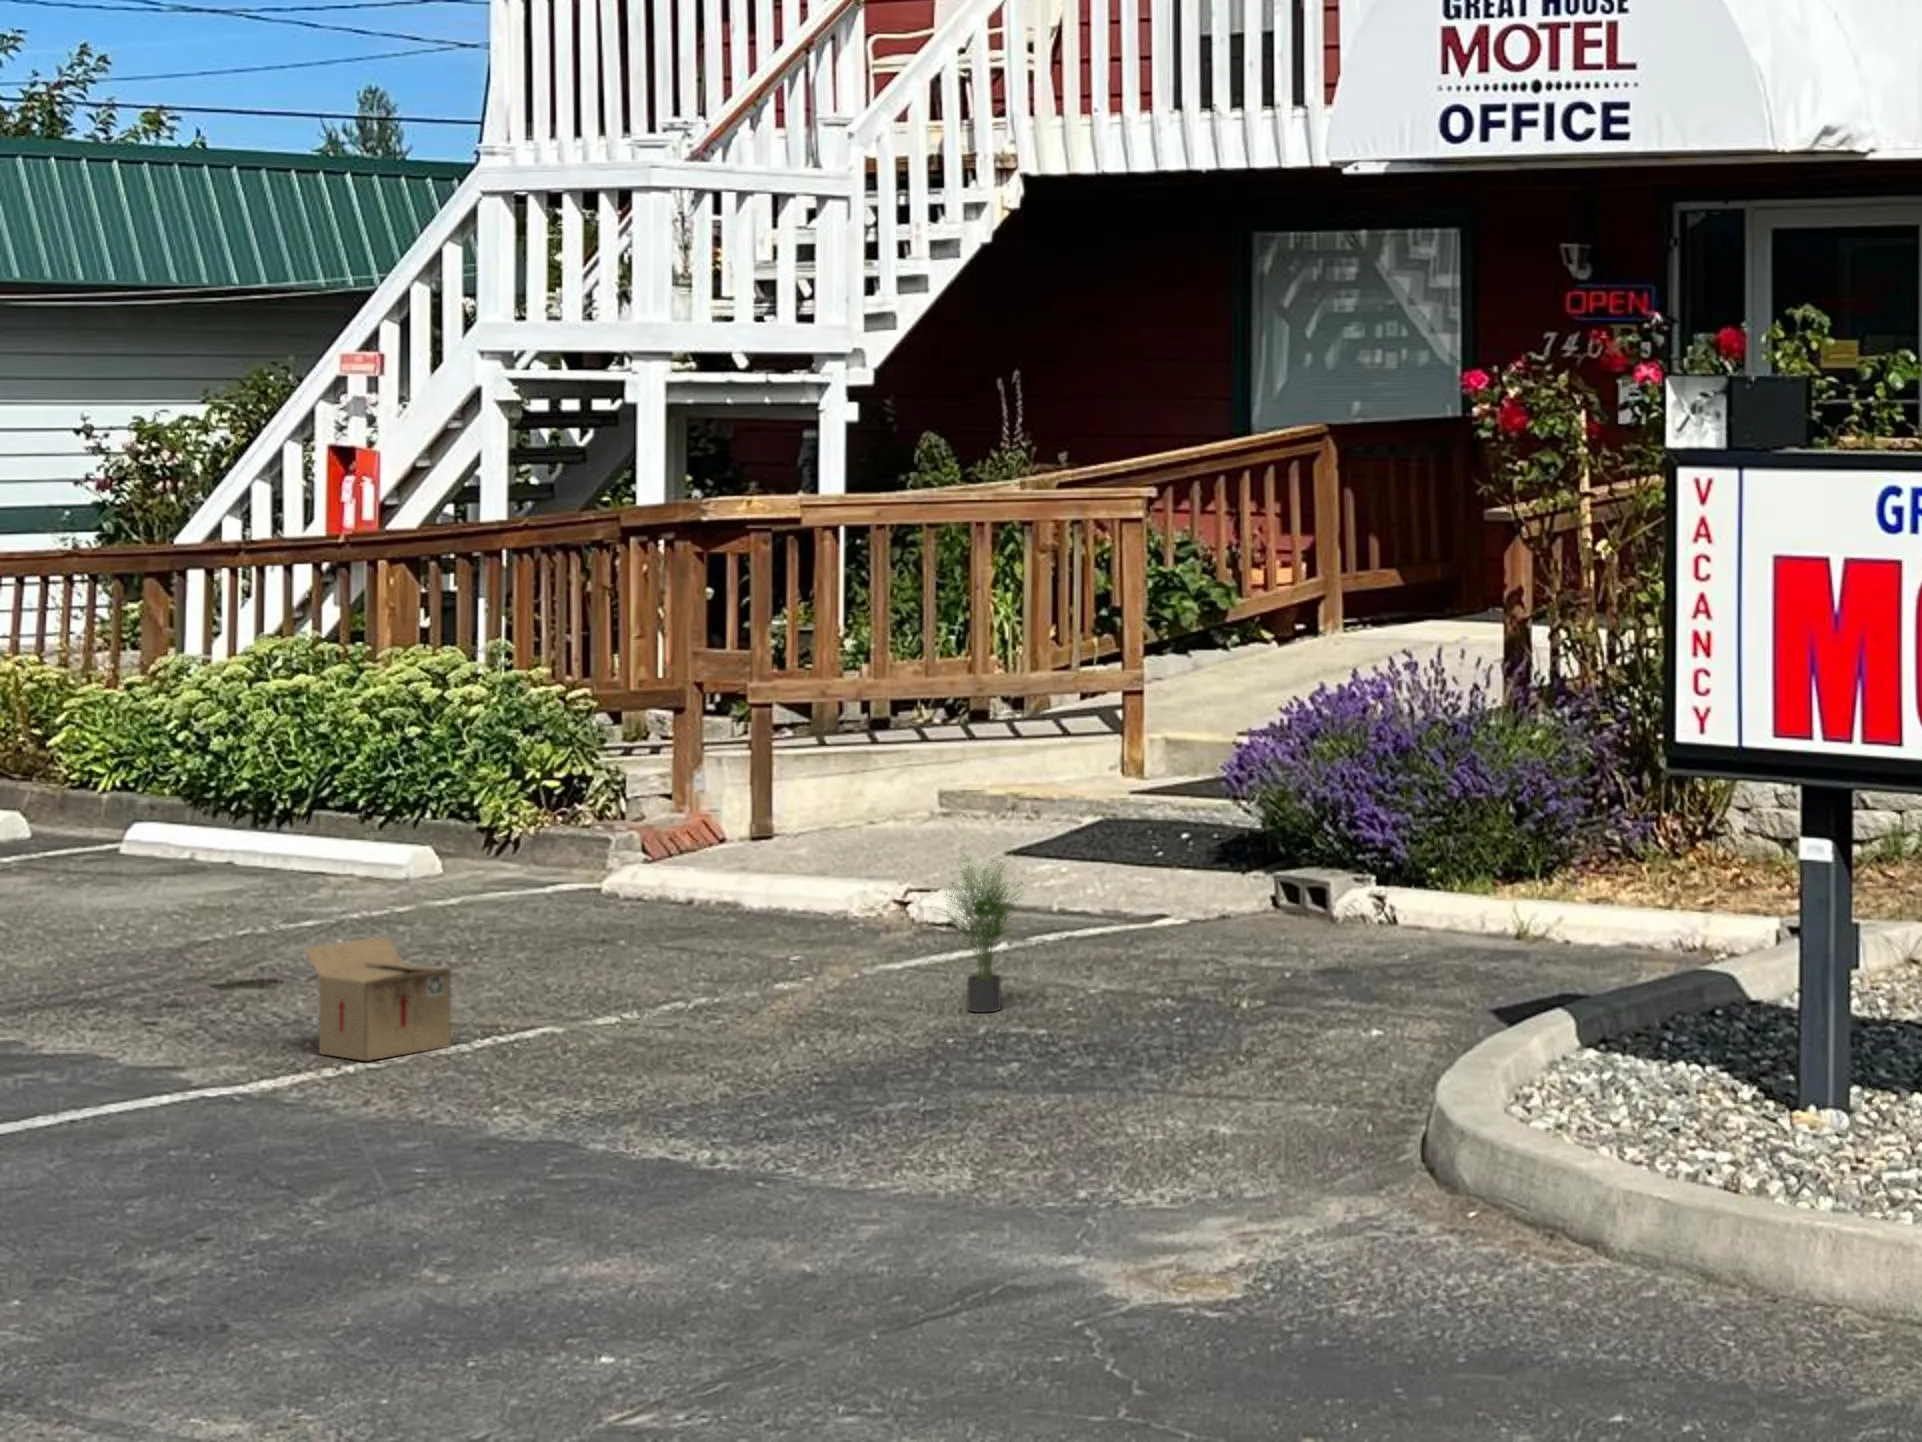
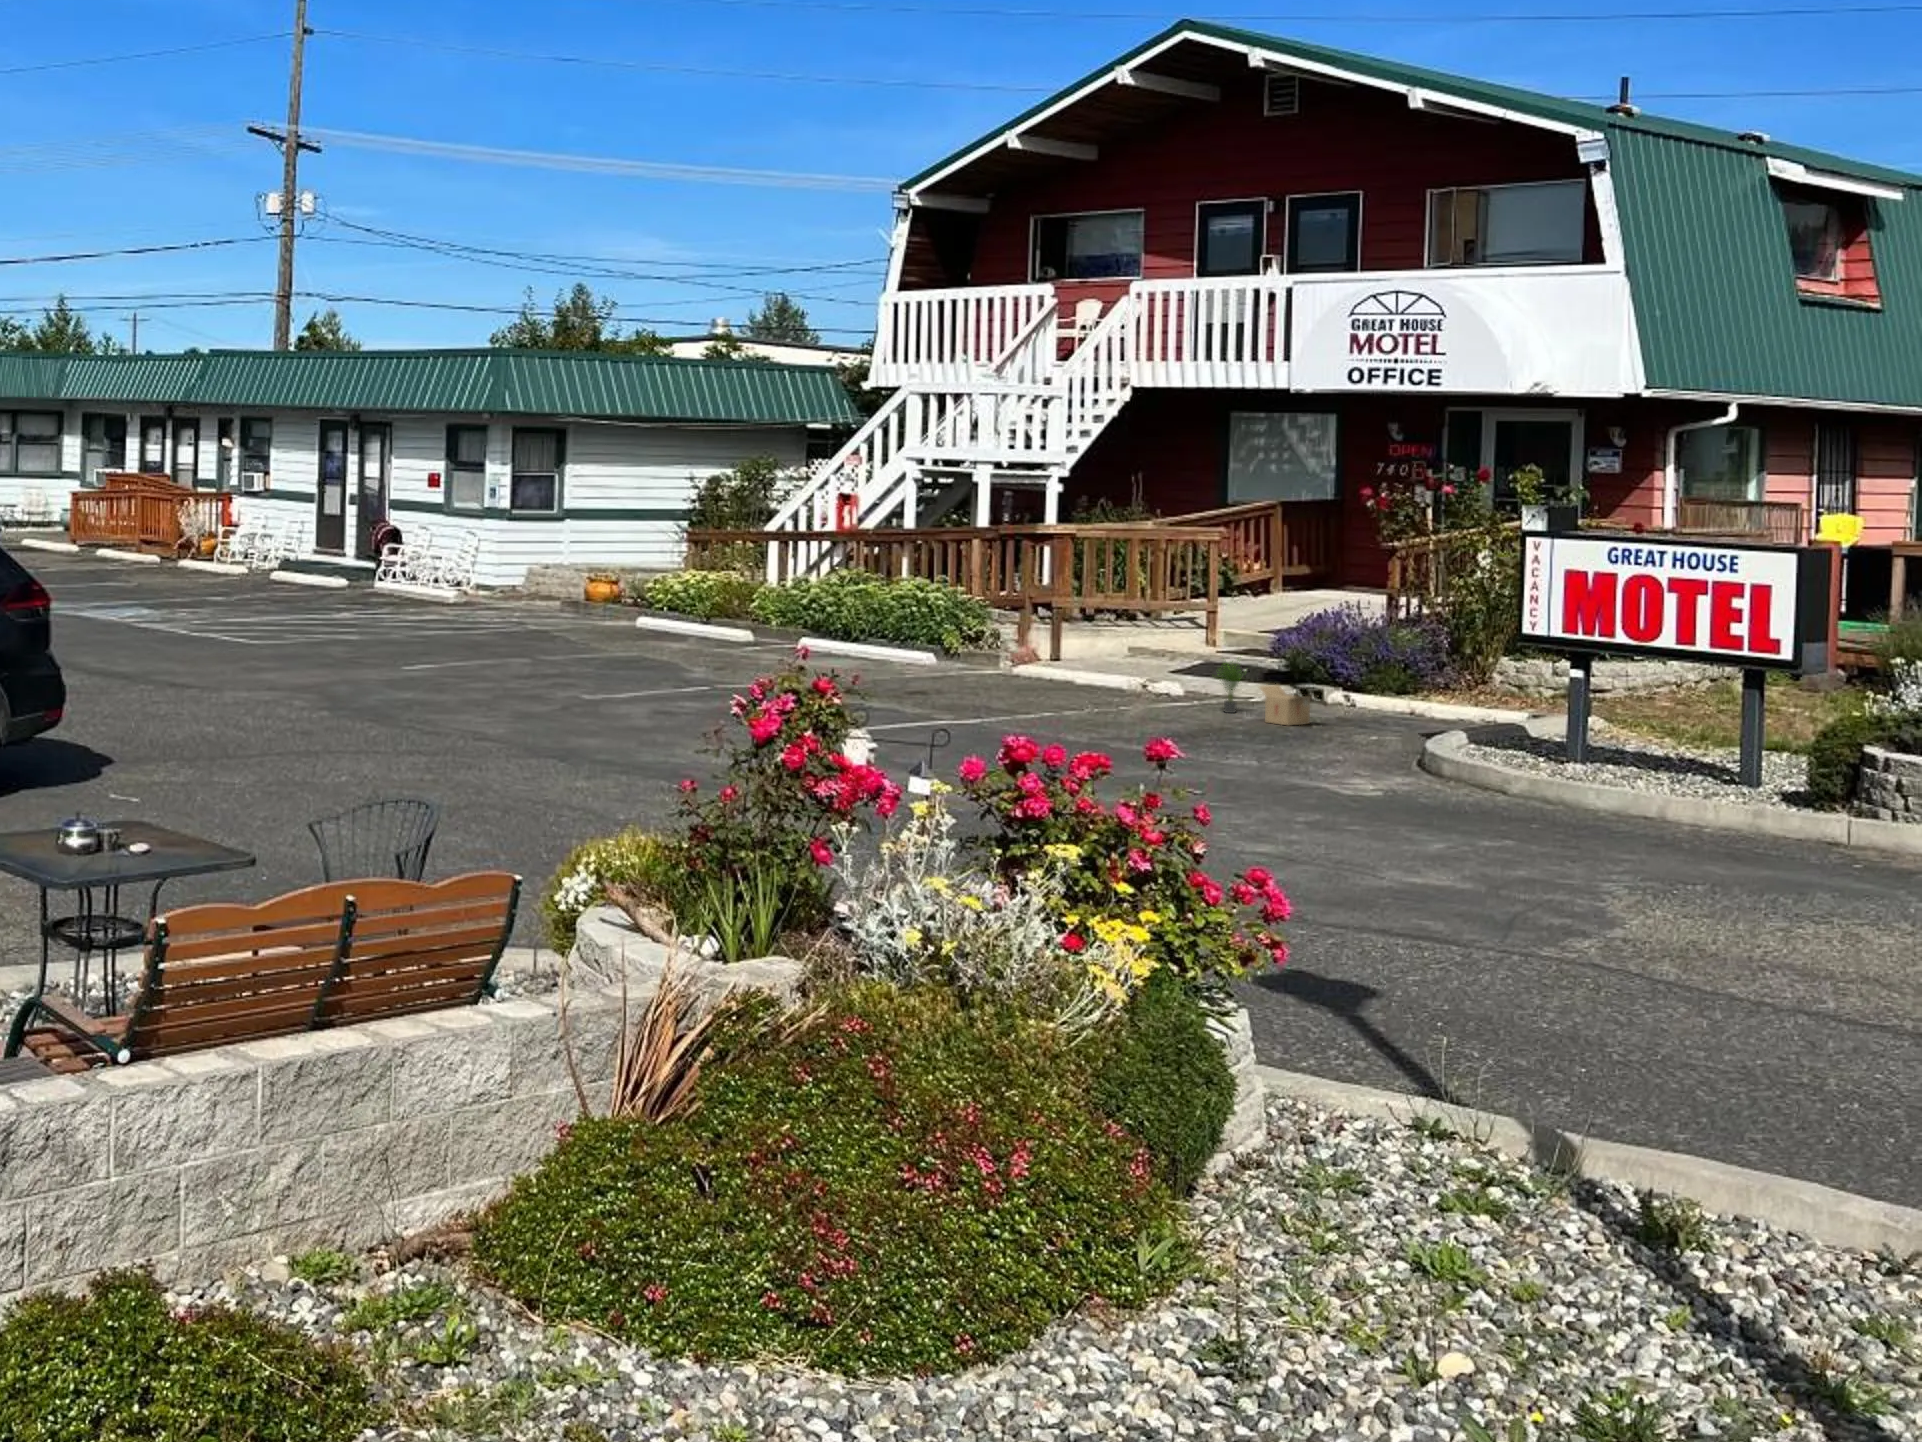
cardboard box: present [305,937,458,1061] -> present [1260,685,1310,725]

